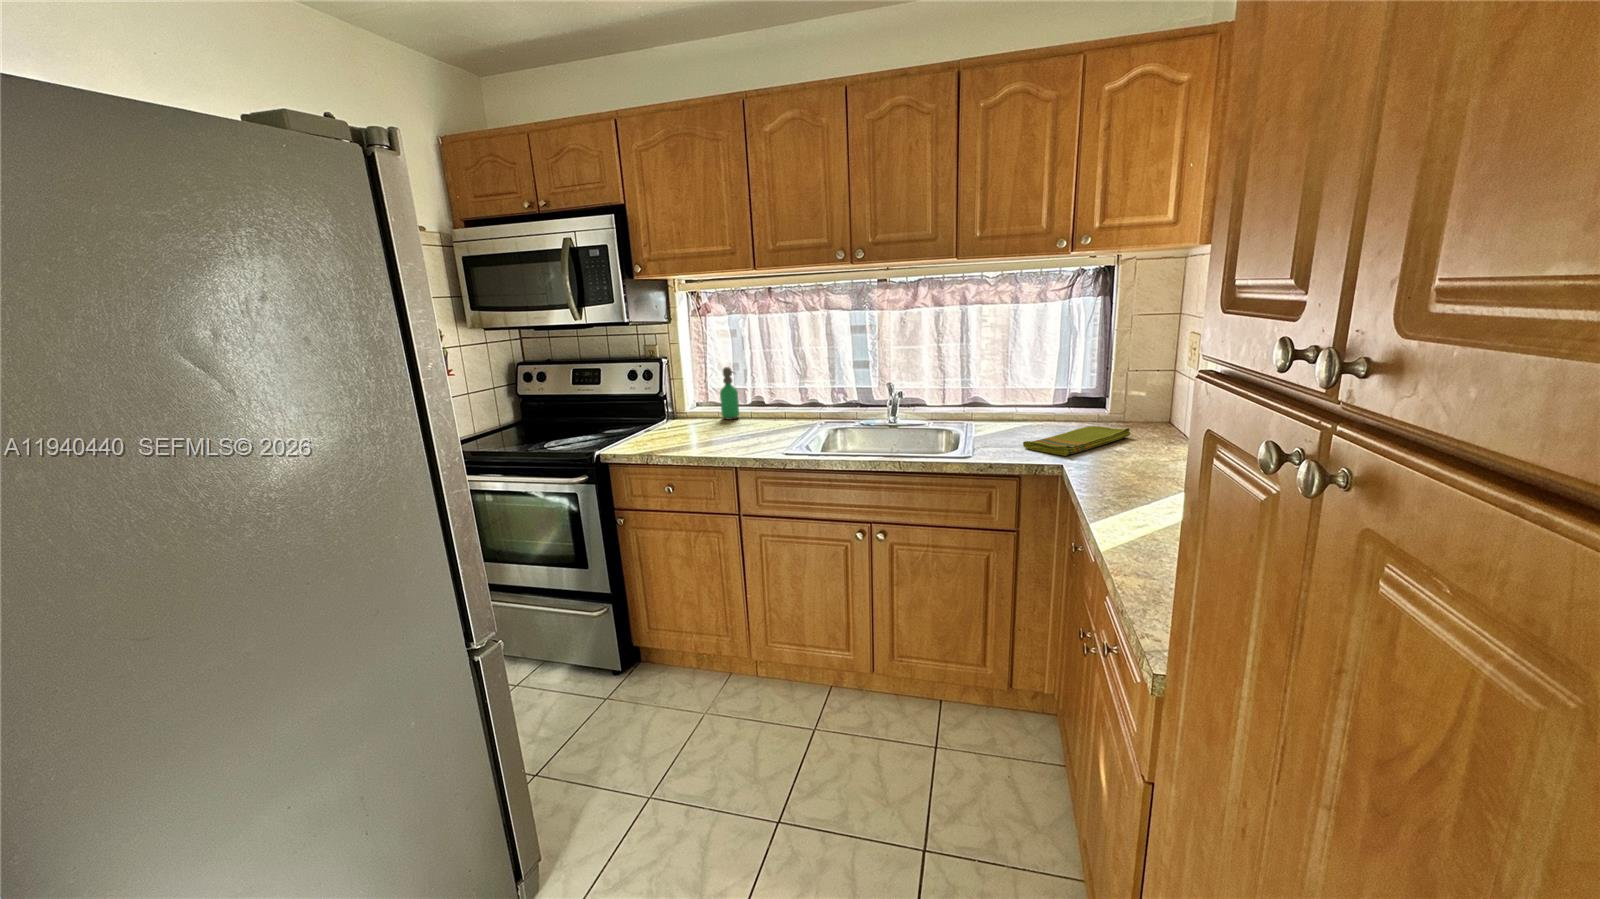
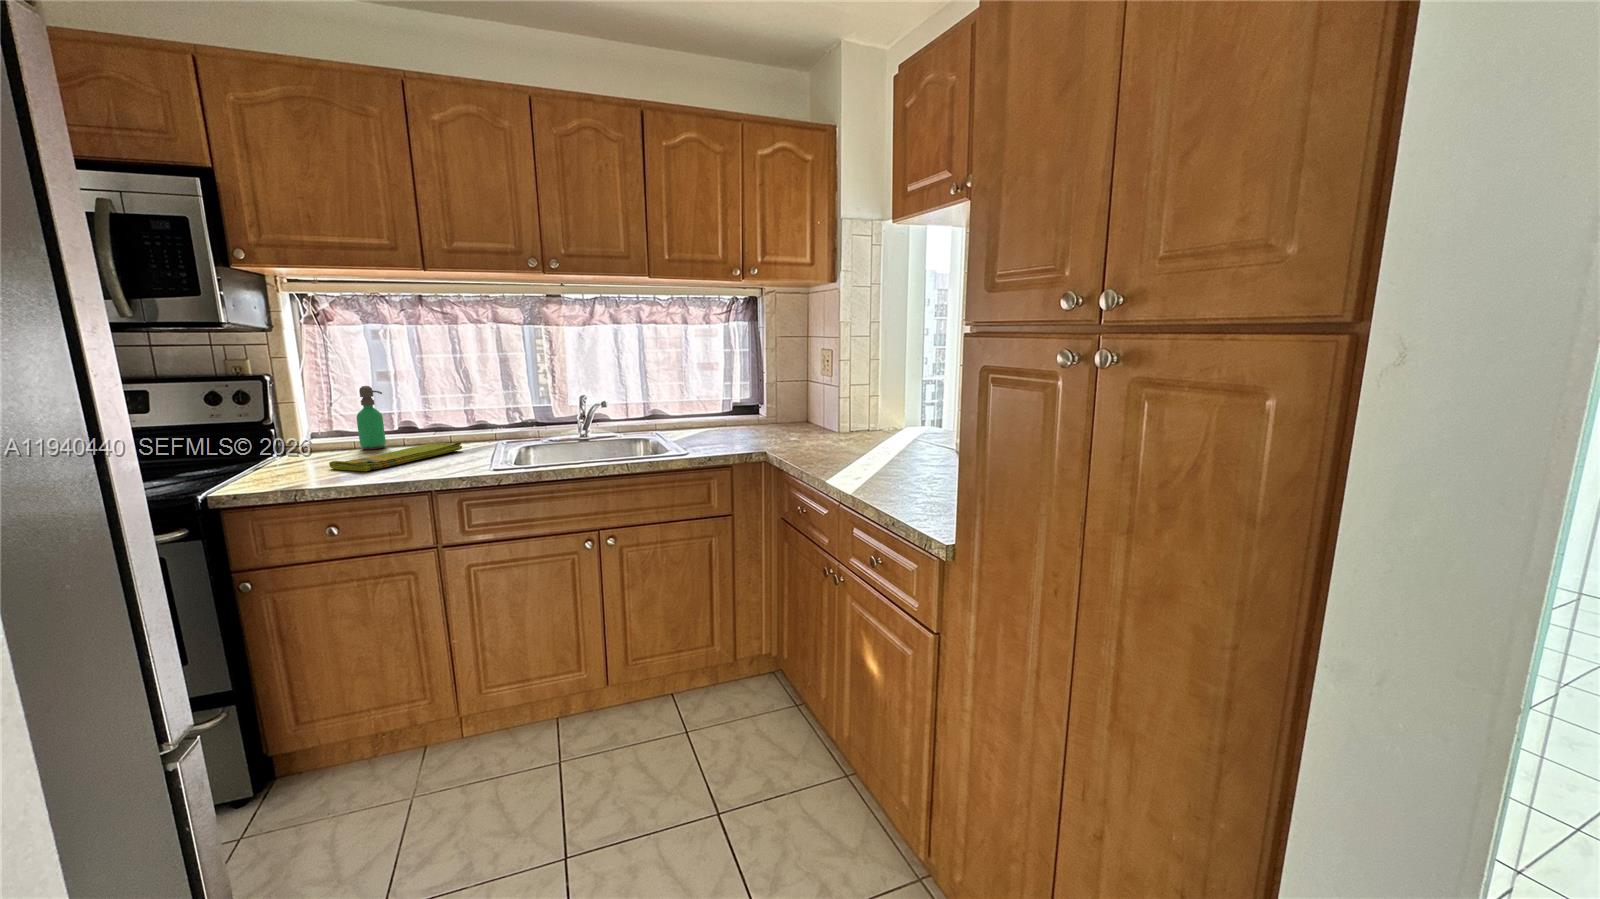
dish towel: present [1023,426,1130,456] -> present [329,442,462,471]

